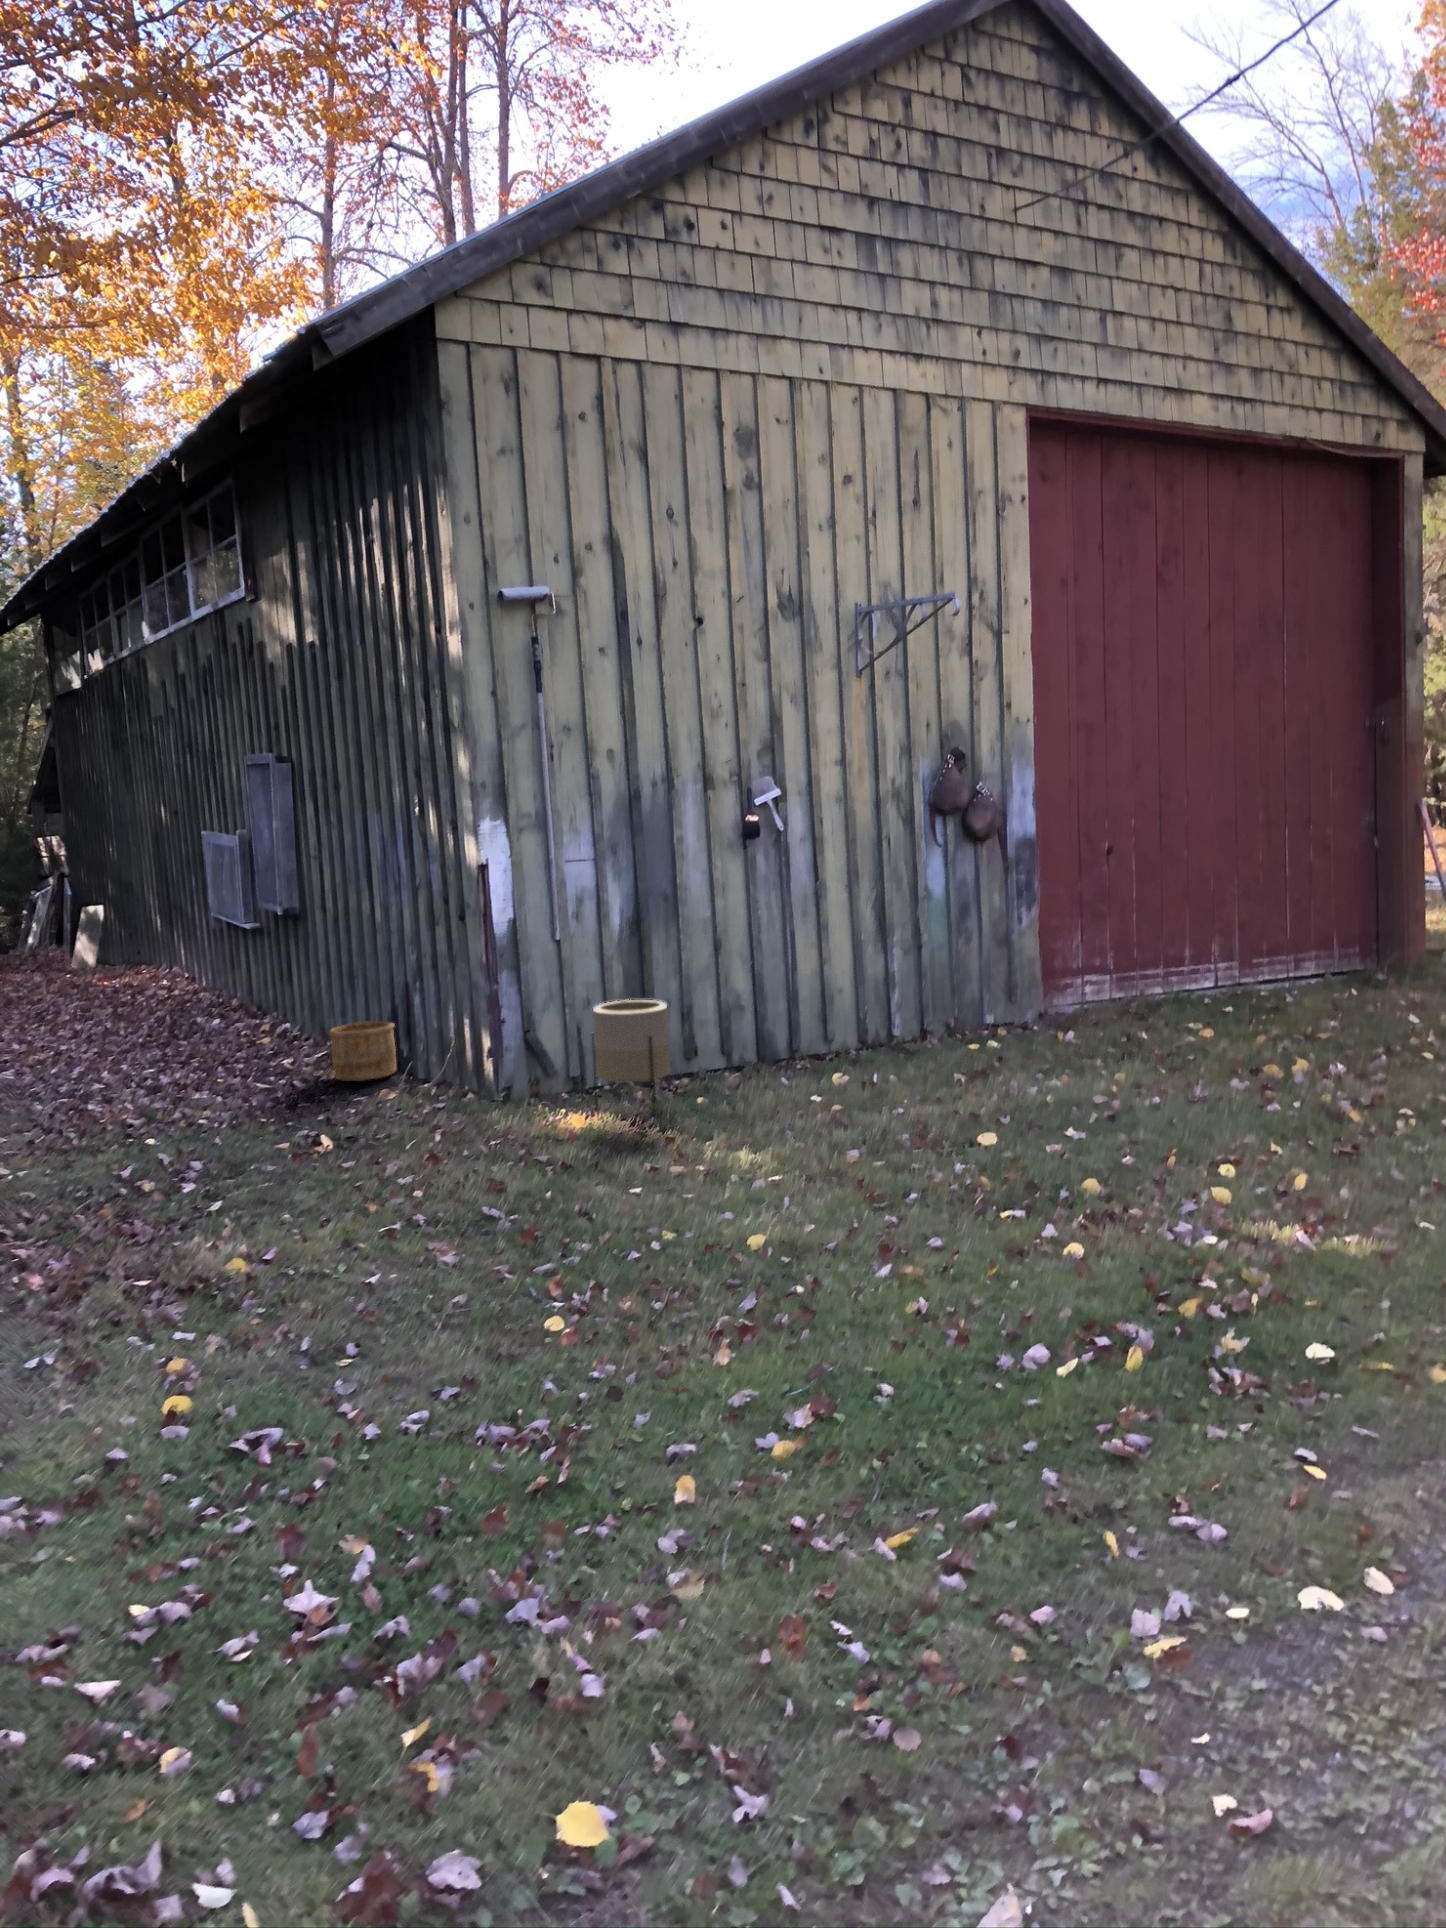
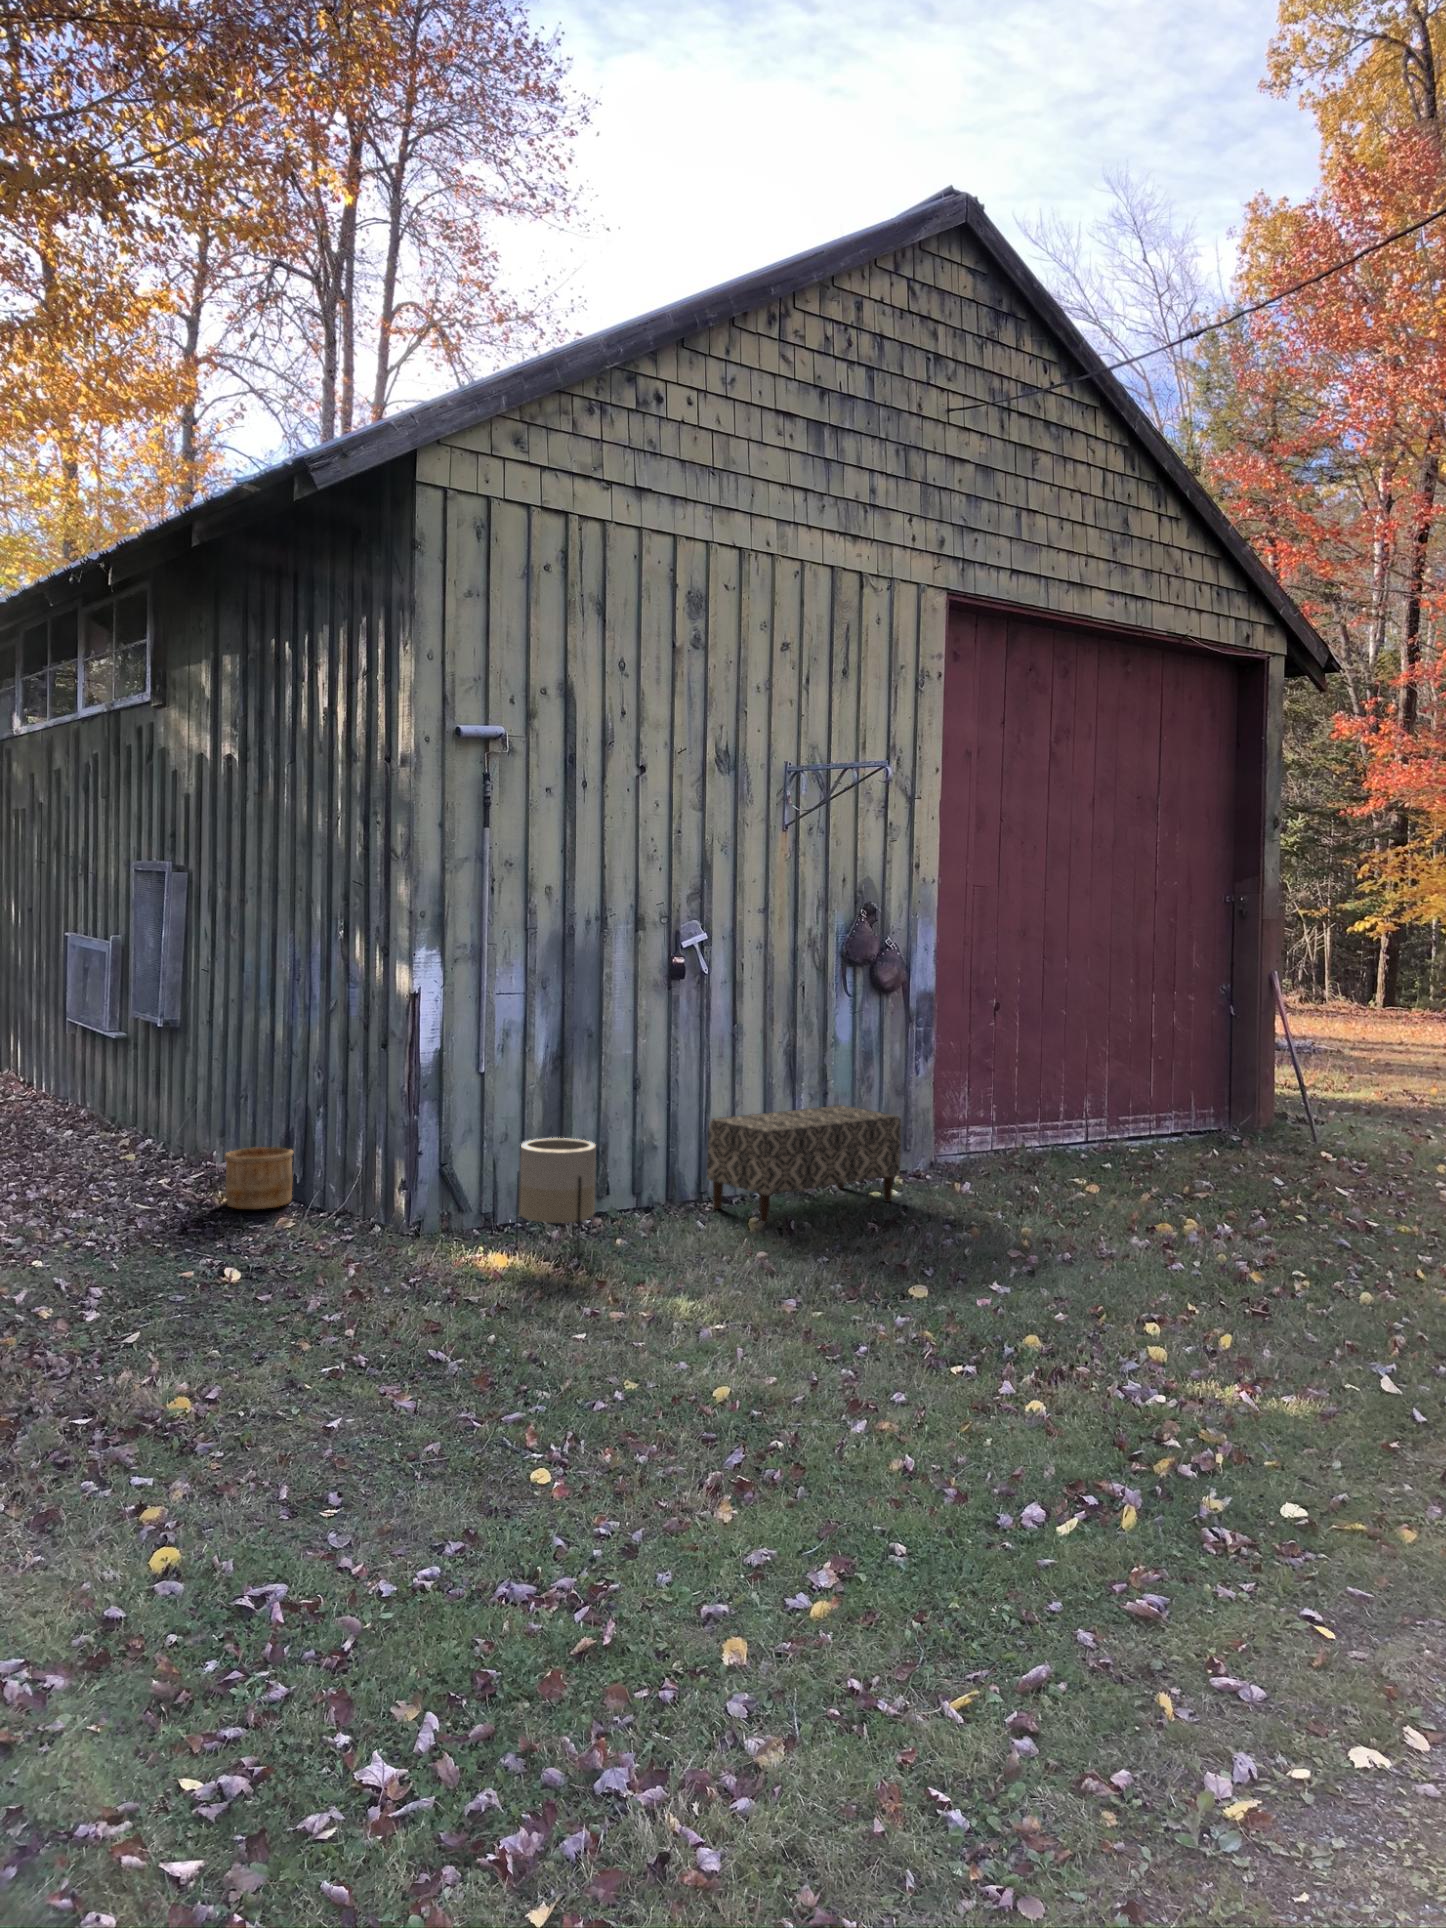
bench: none [793,954,995,1075] -> present [707,1105,901,1223]

